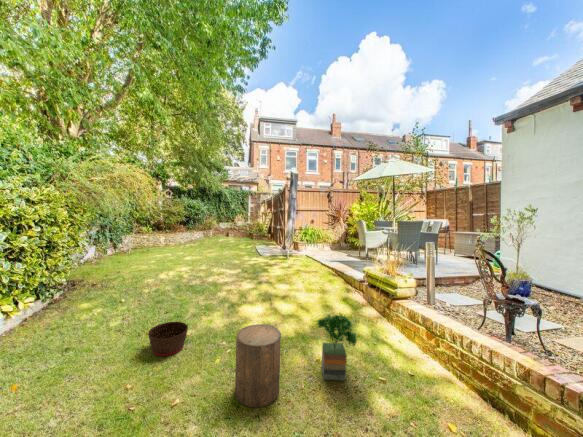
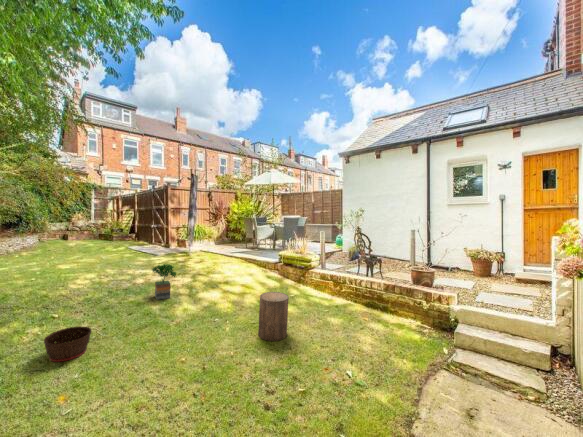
potted tree: present [317,315,357,380] -> present [152,264,176,300]
basket: present [148,322,188,356] -> present [44,326,91,362]

